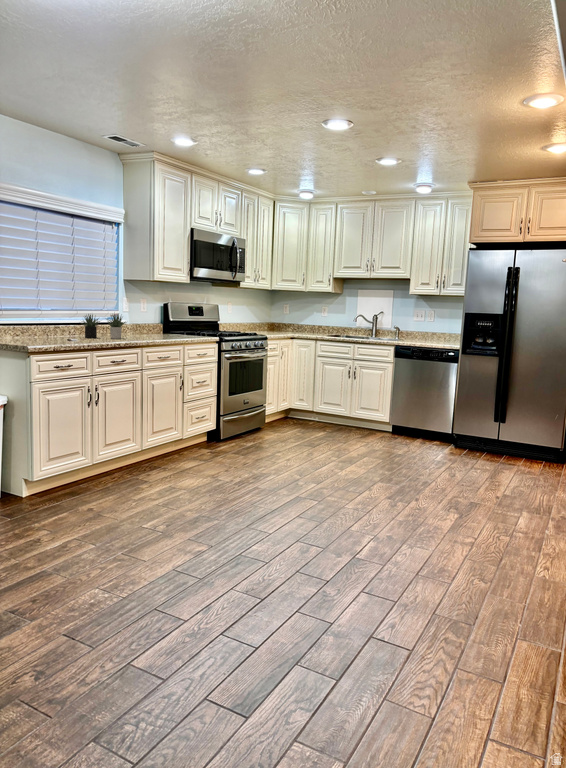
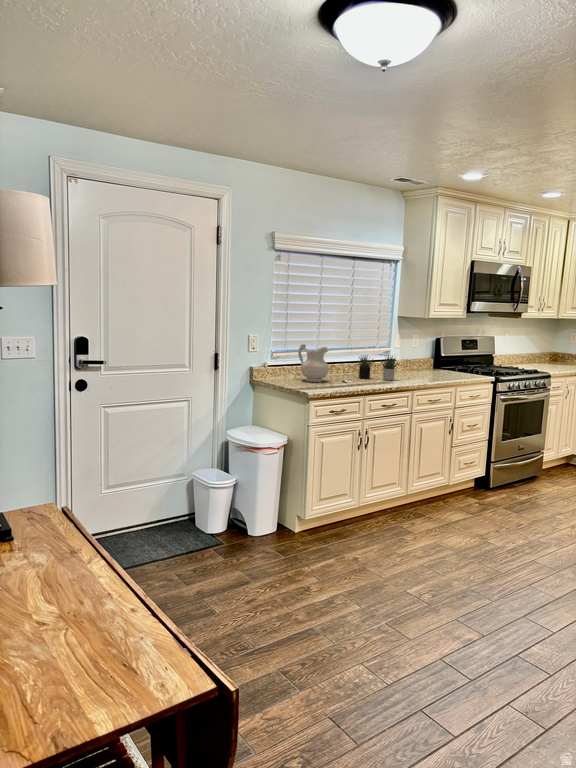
ceramic pitcher: none [15,301,51,340] -> present [298,344,329,382]

